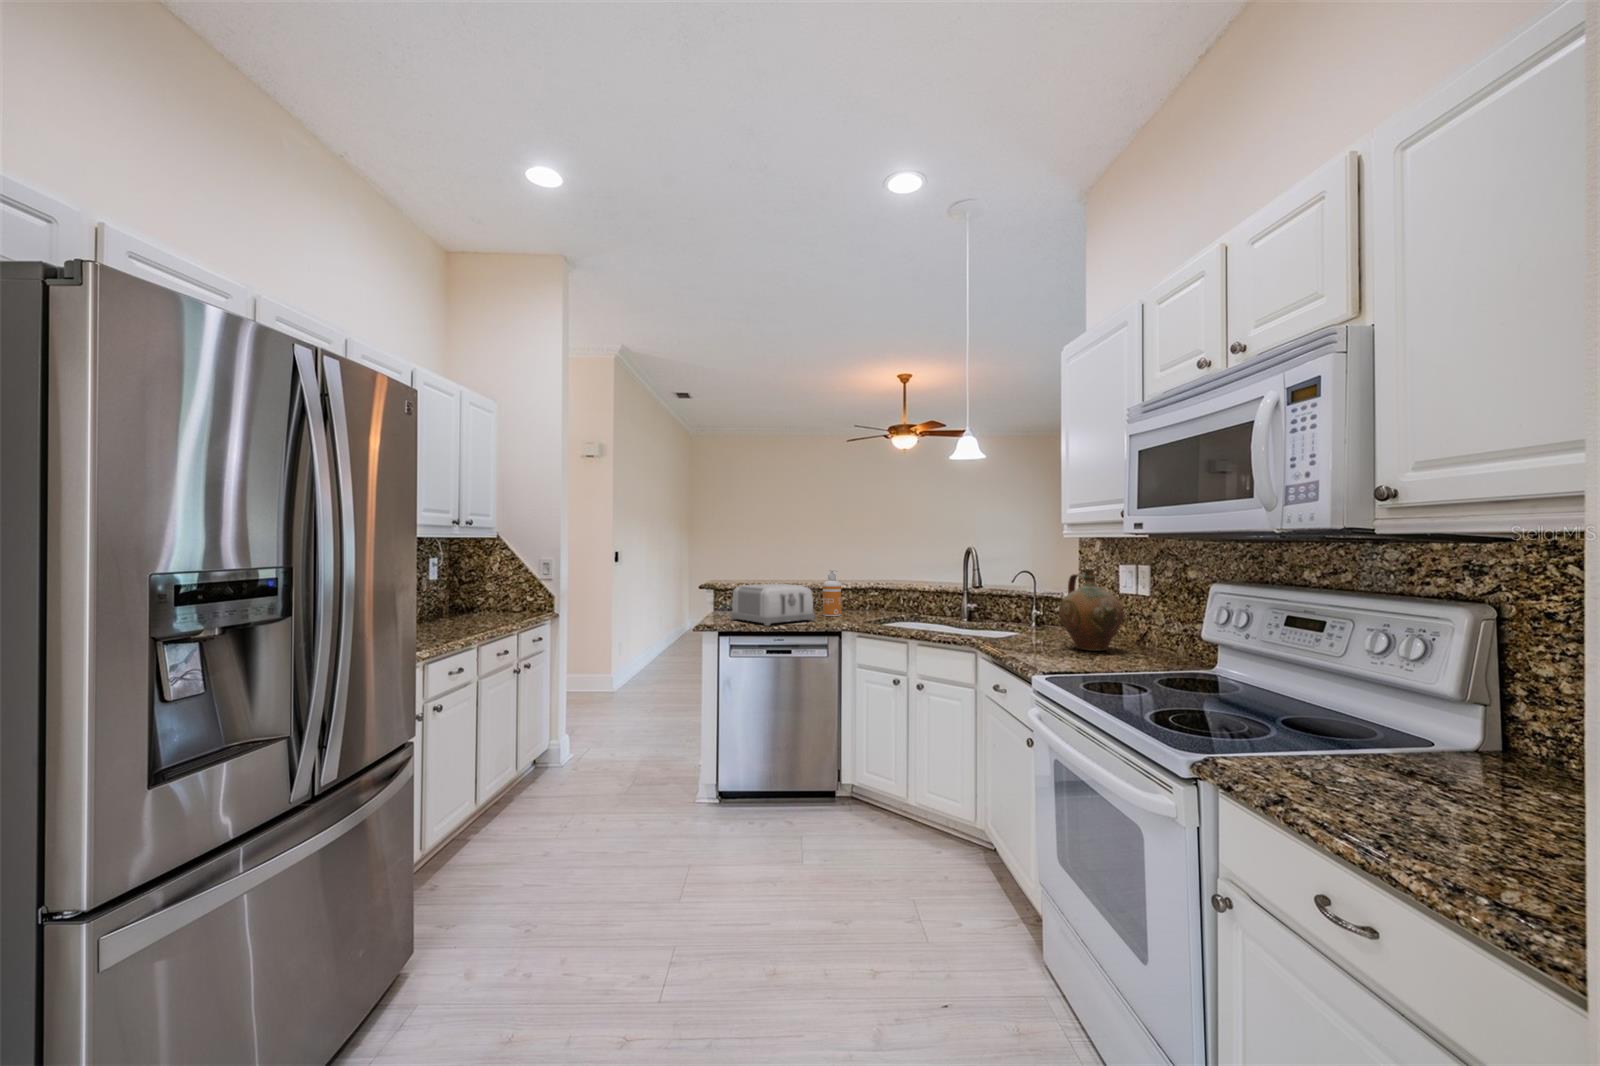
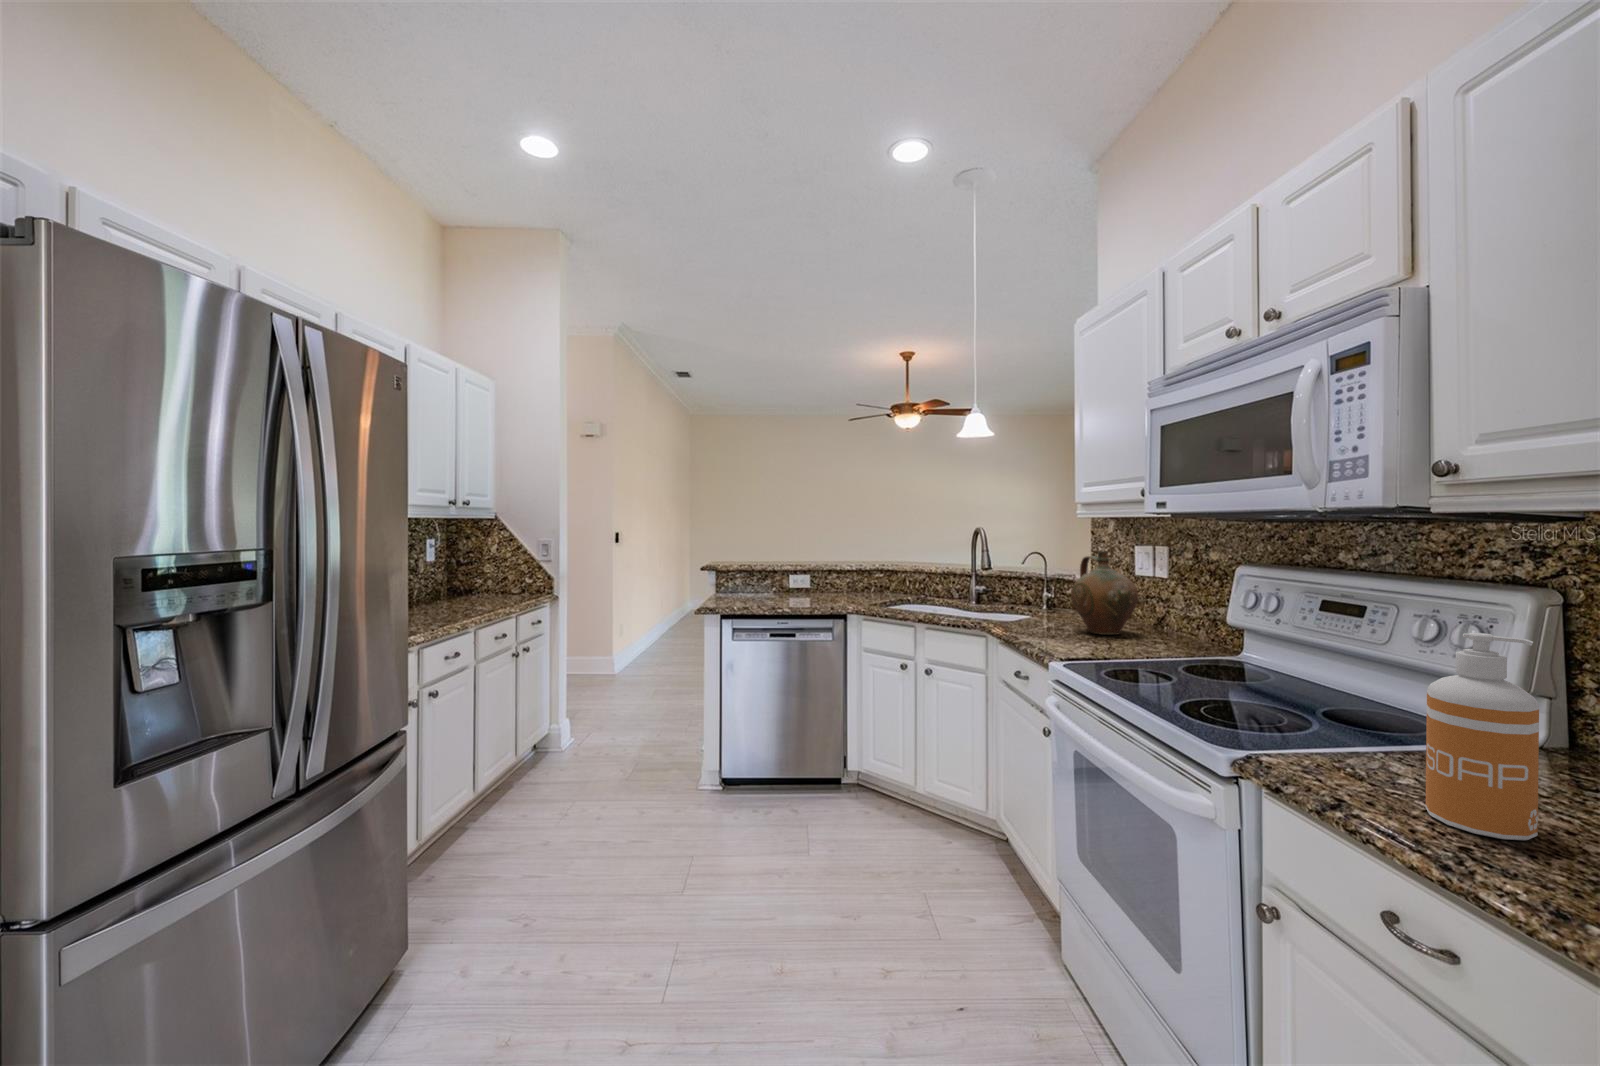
soap dispenser: present [823,570,841,616] -> present [1426,633,1539,840]
toaster: present [731,583,815,626] -> none [735,566,819,609]

